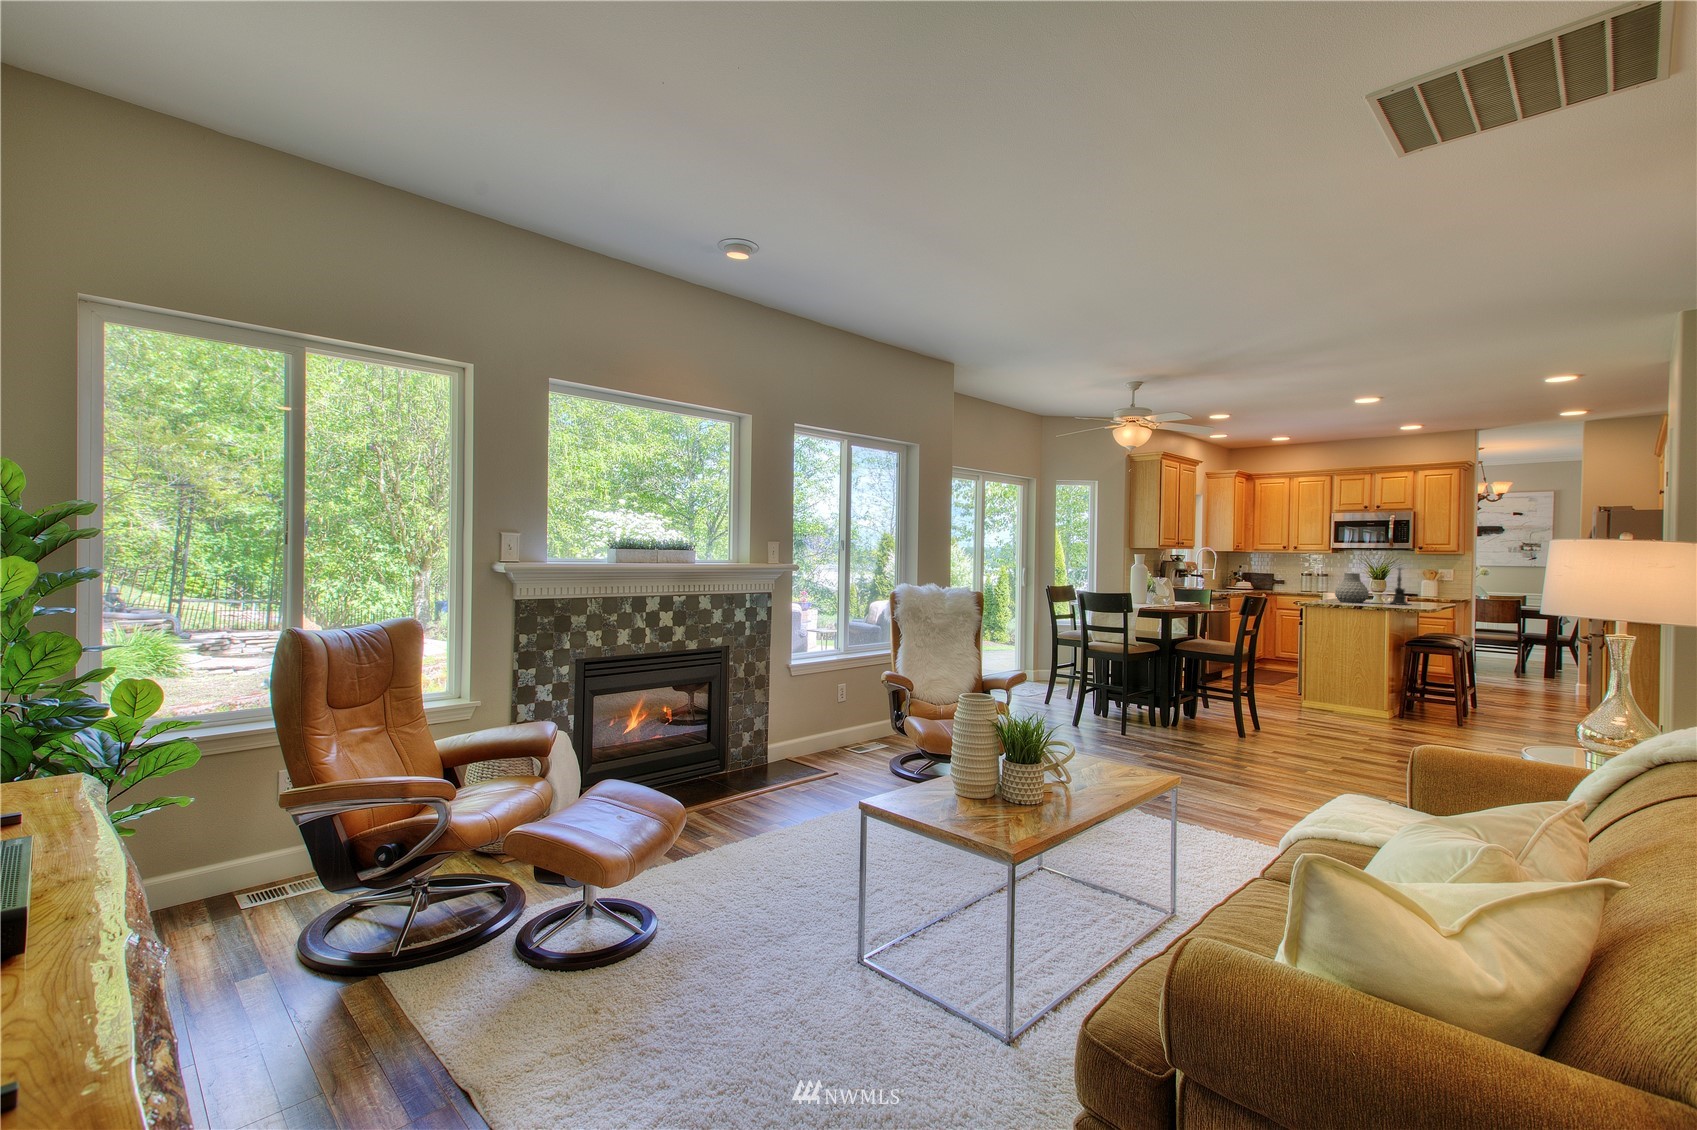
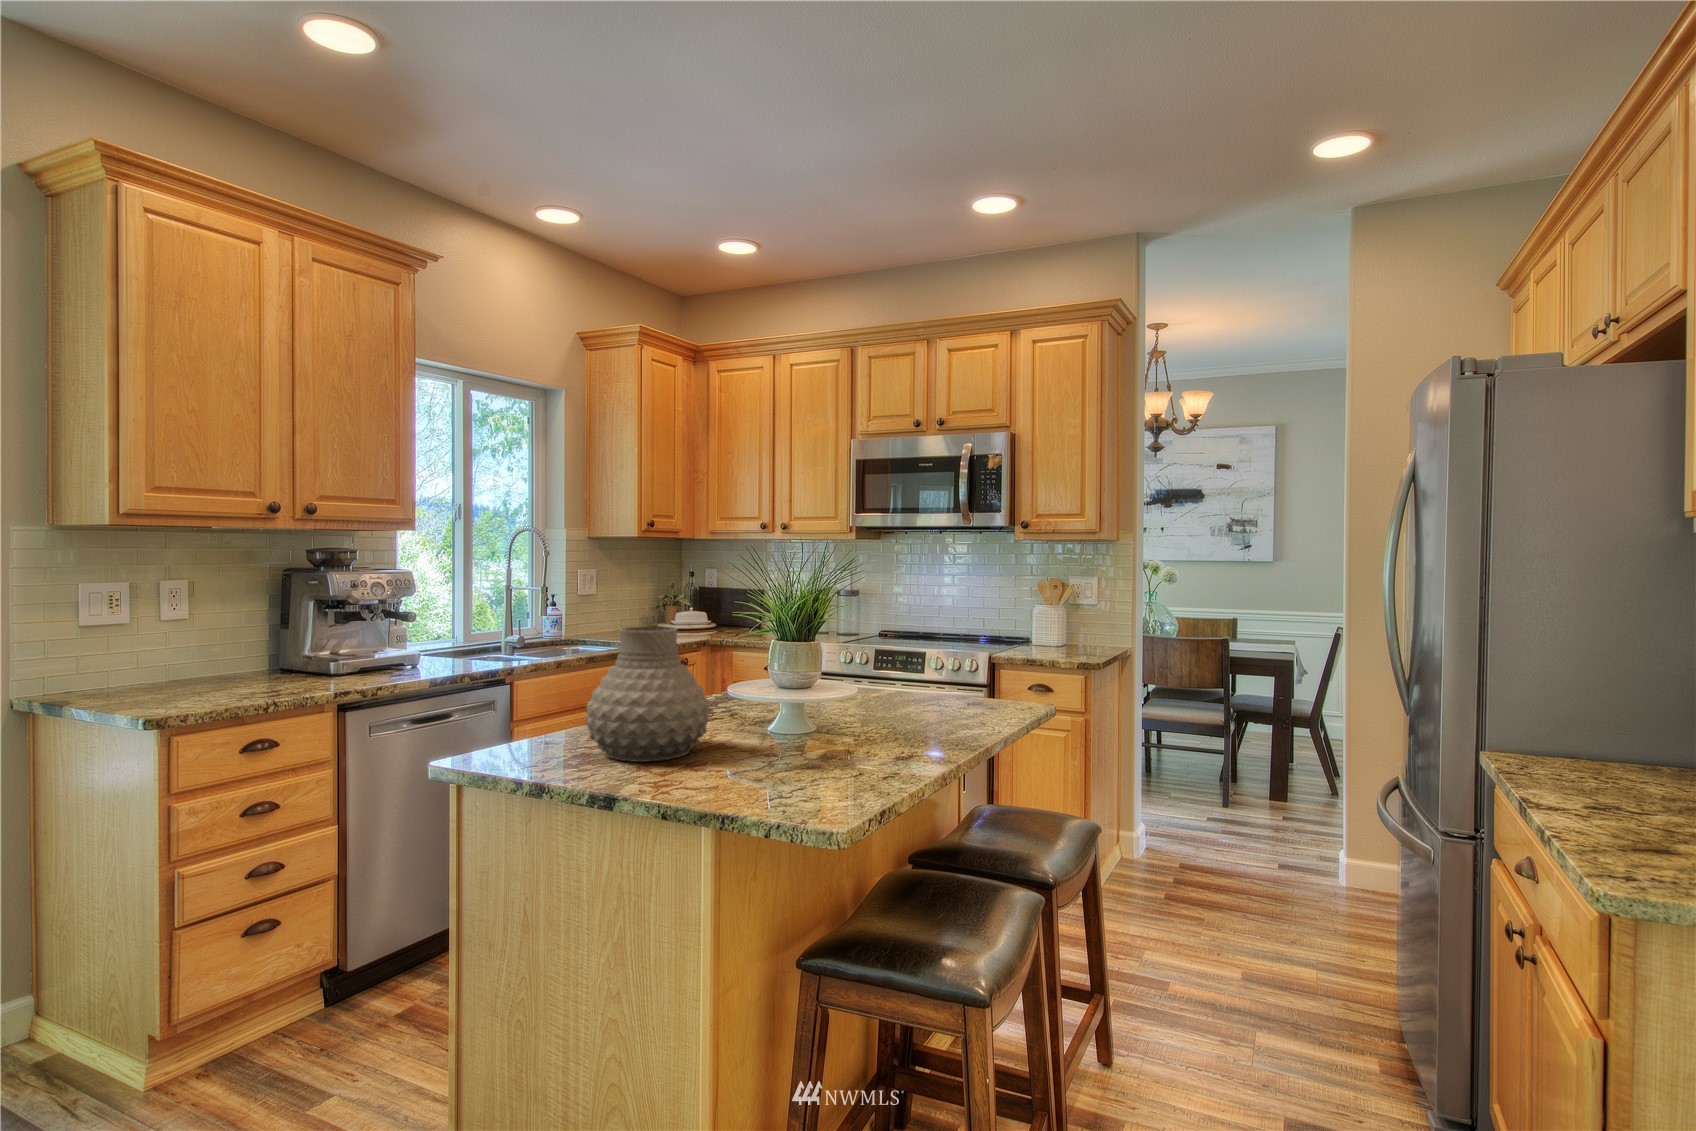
candle holder: present [1390,567,1408,605] -> none [743,583,863,778]

